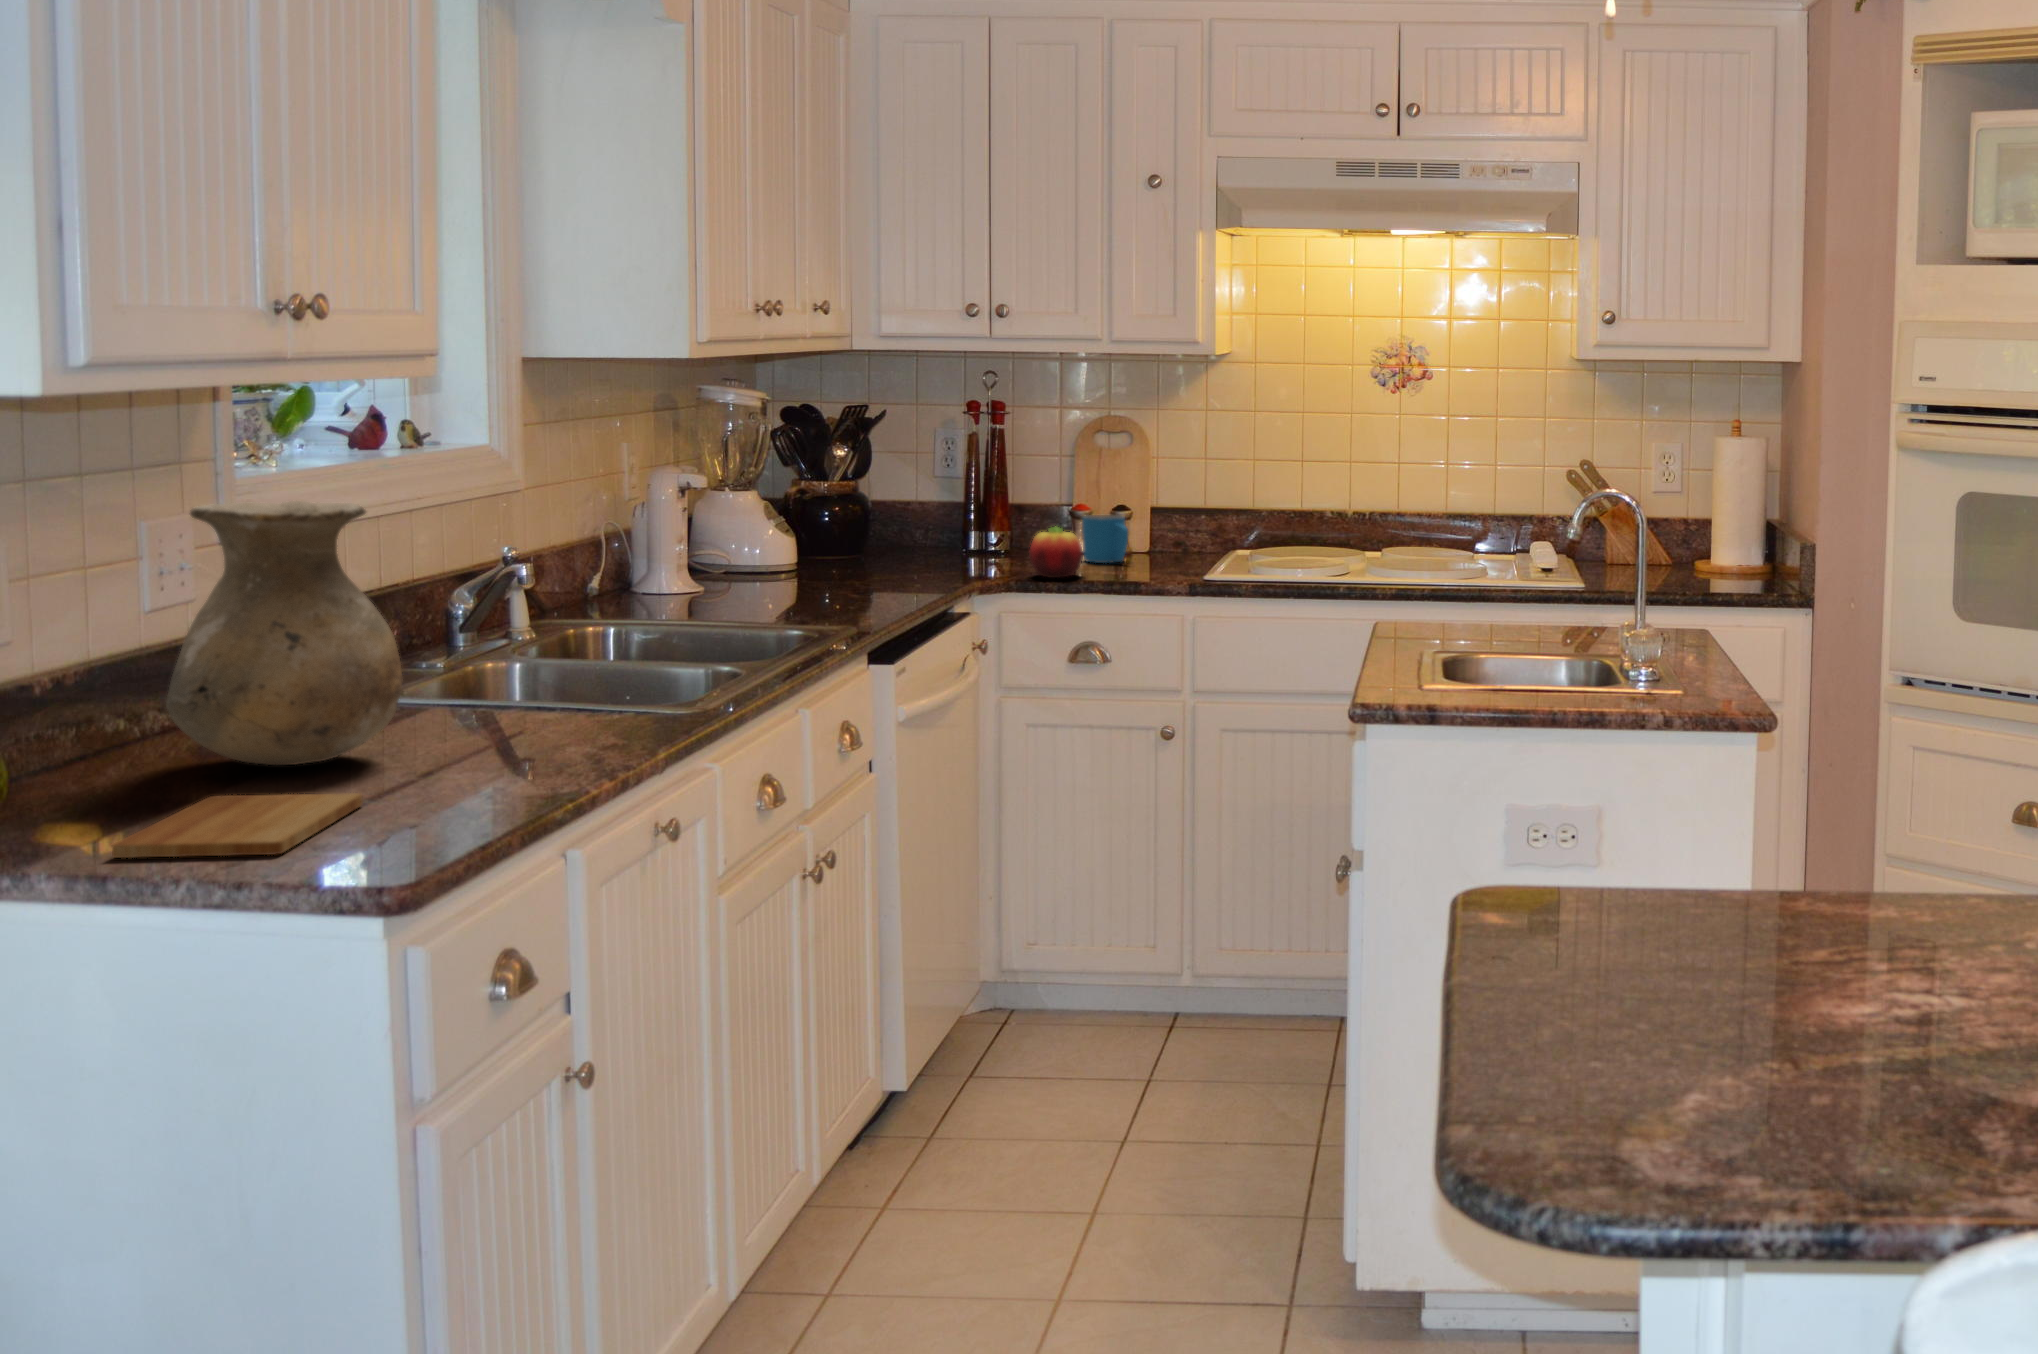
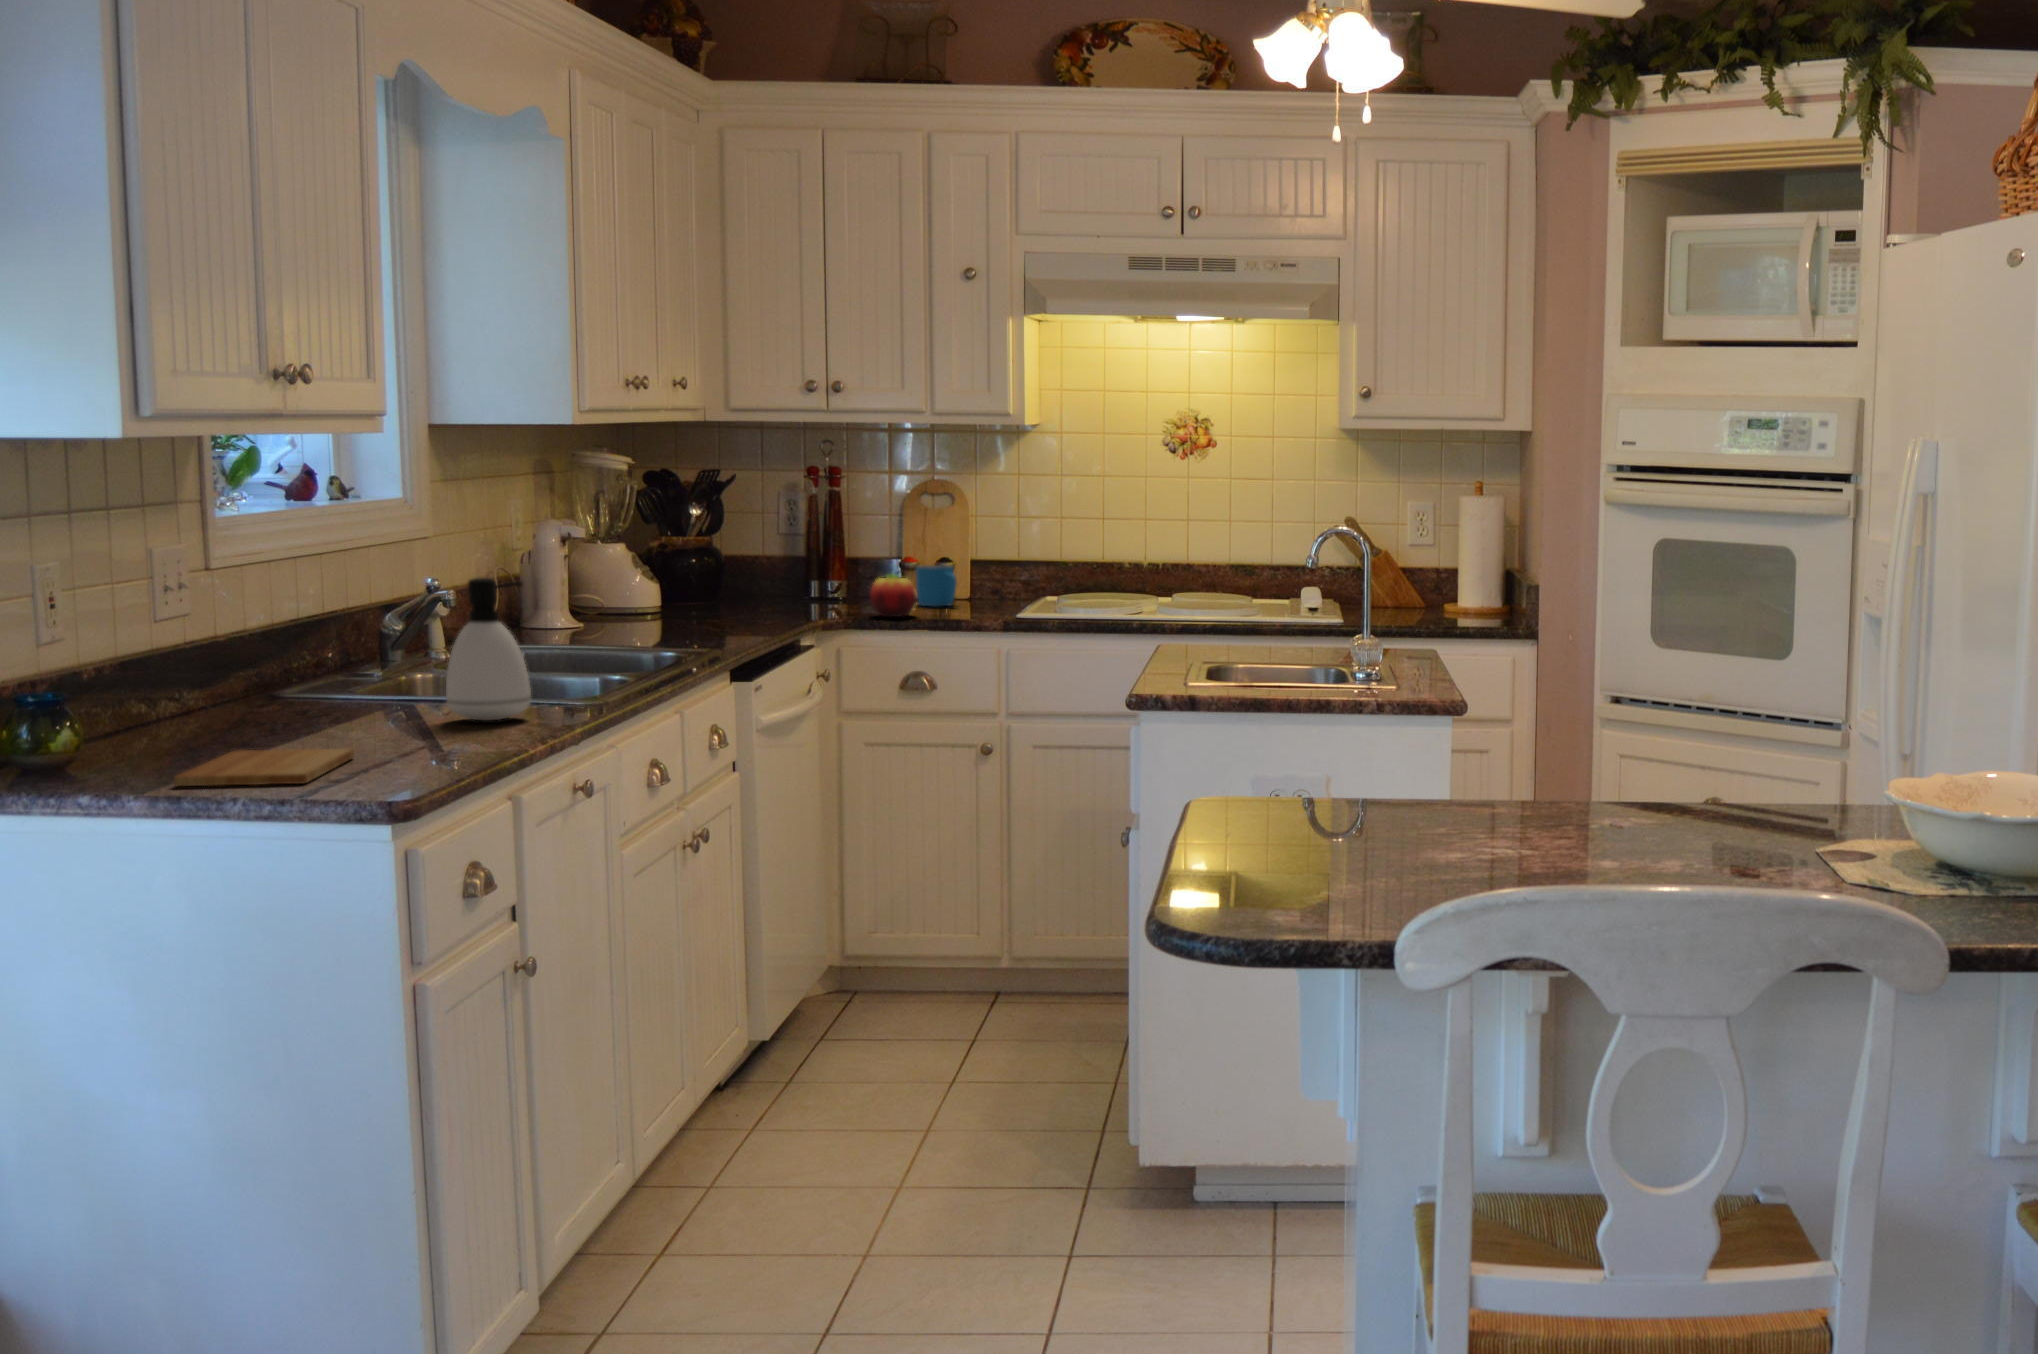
vase: present [166,501,402,765] -> none [184,528,370,736]
soap dispenser: none [500,561,605,739] -> present [446,578,531,721]

